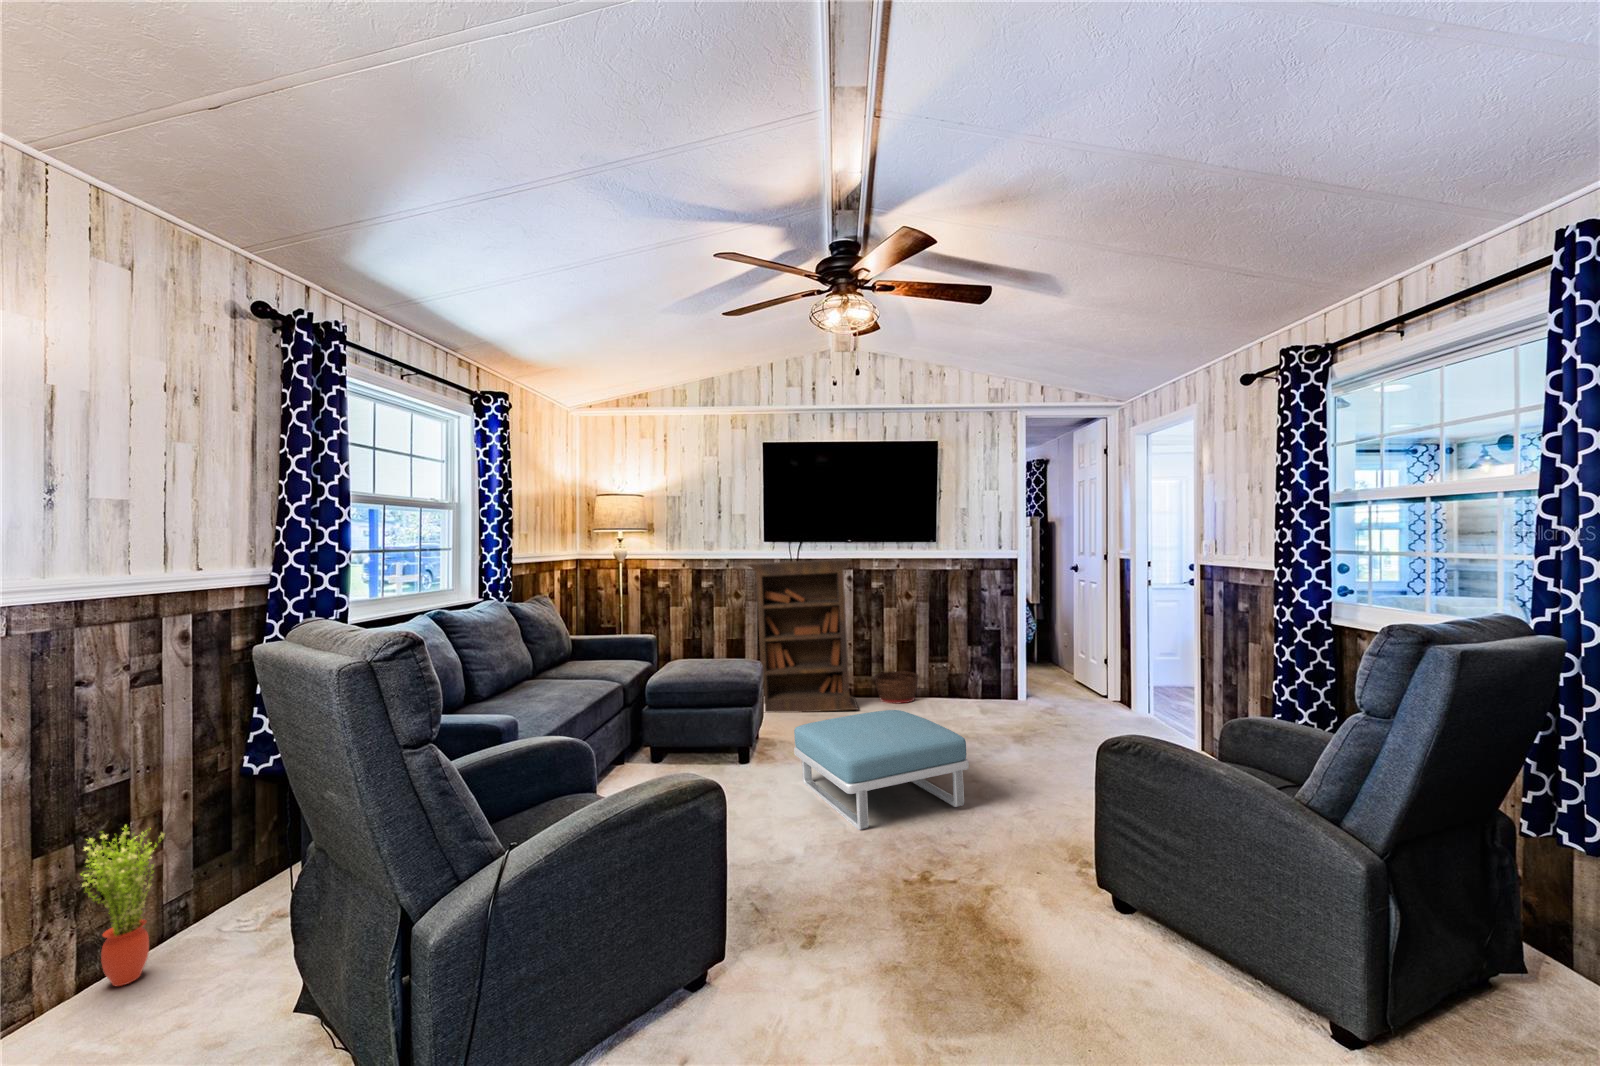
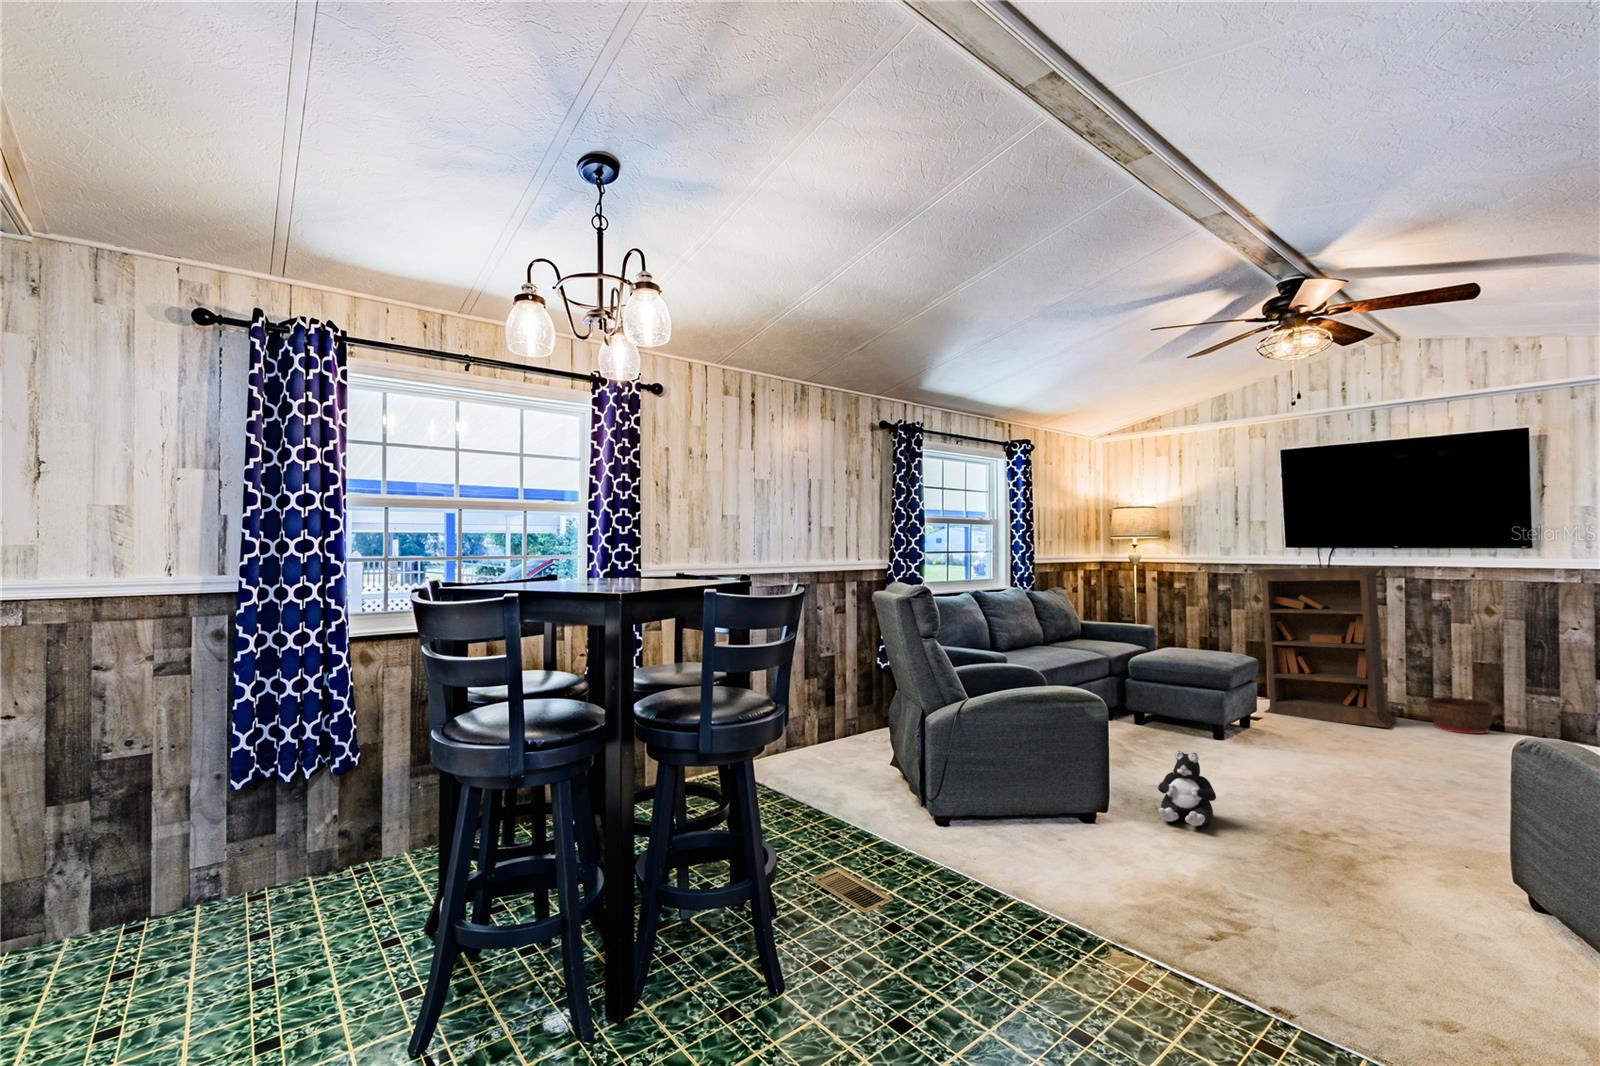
footstool: present [794,710,969,830] -> none [1246,707,1419,802]
potted plant: present [81,826,164,986] -> none [823,674,849,744]
plush toy: none [786,830,864,951] -> present [1158,751,1216,826]

